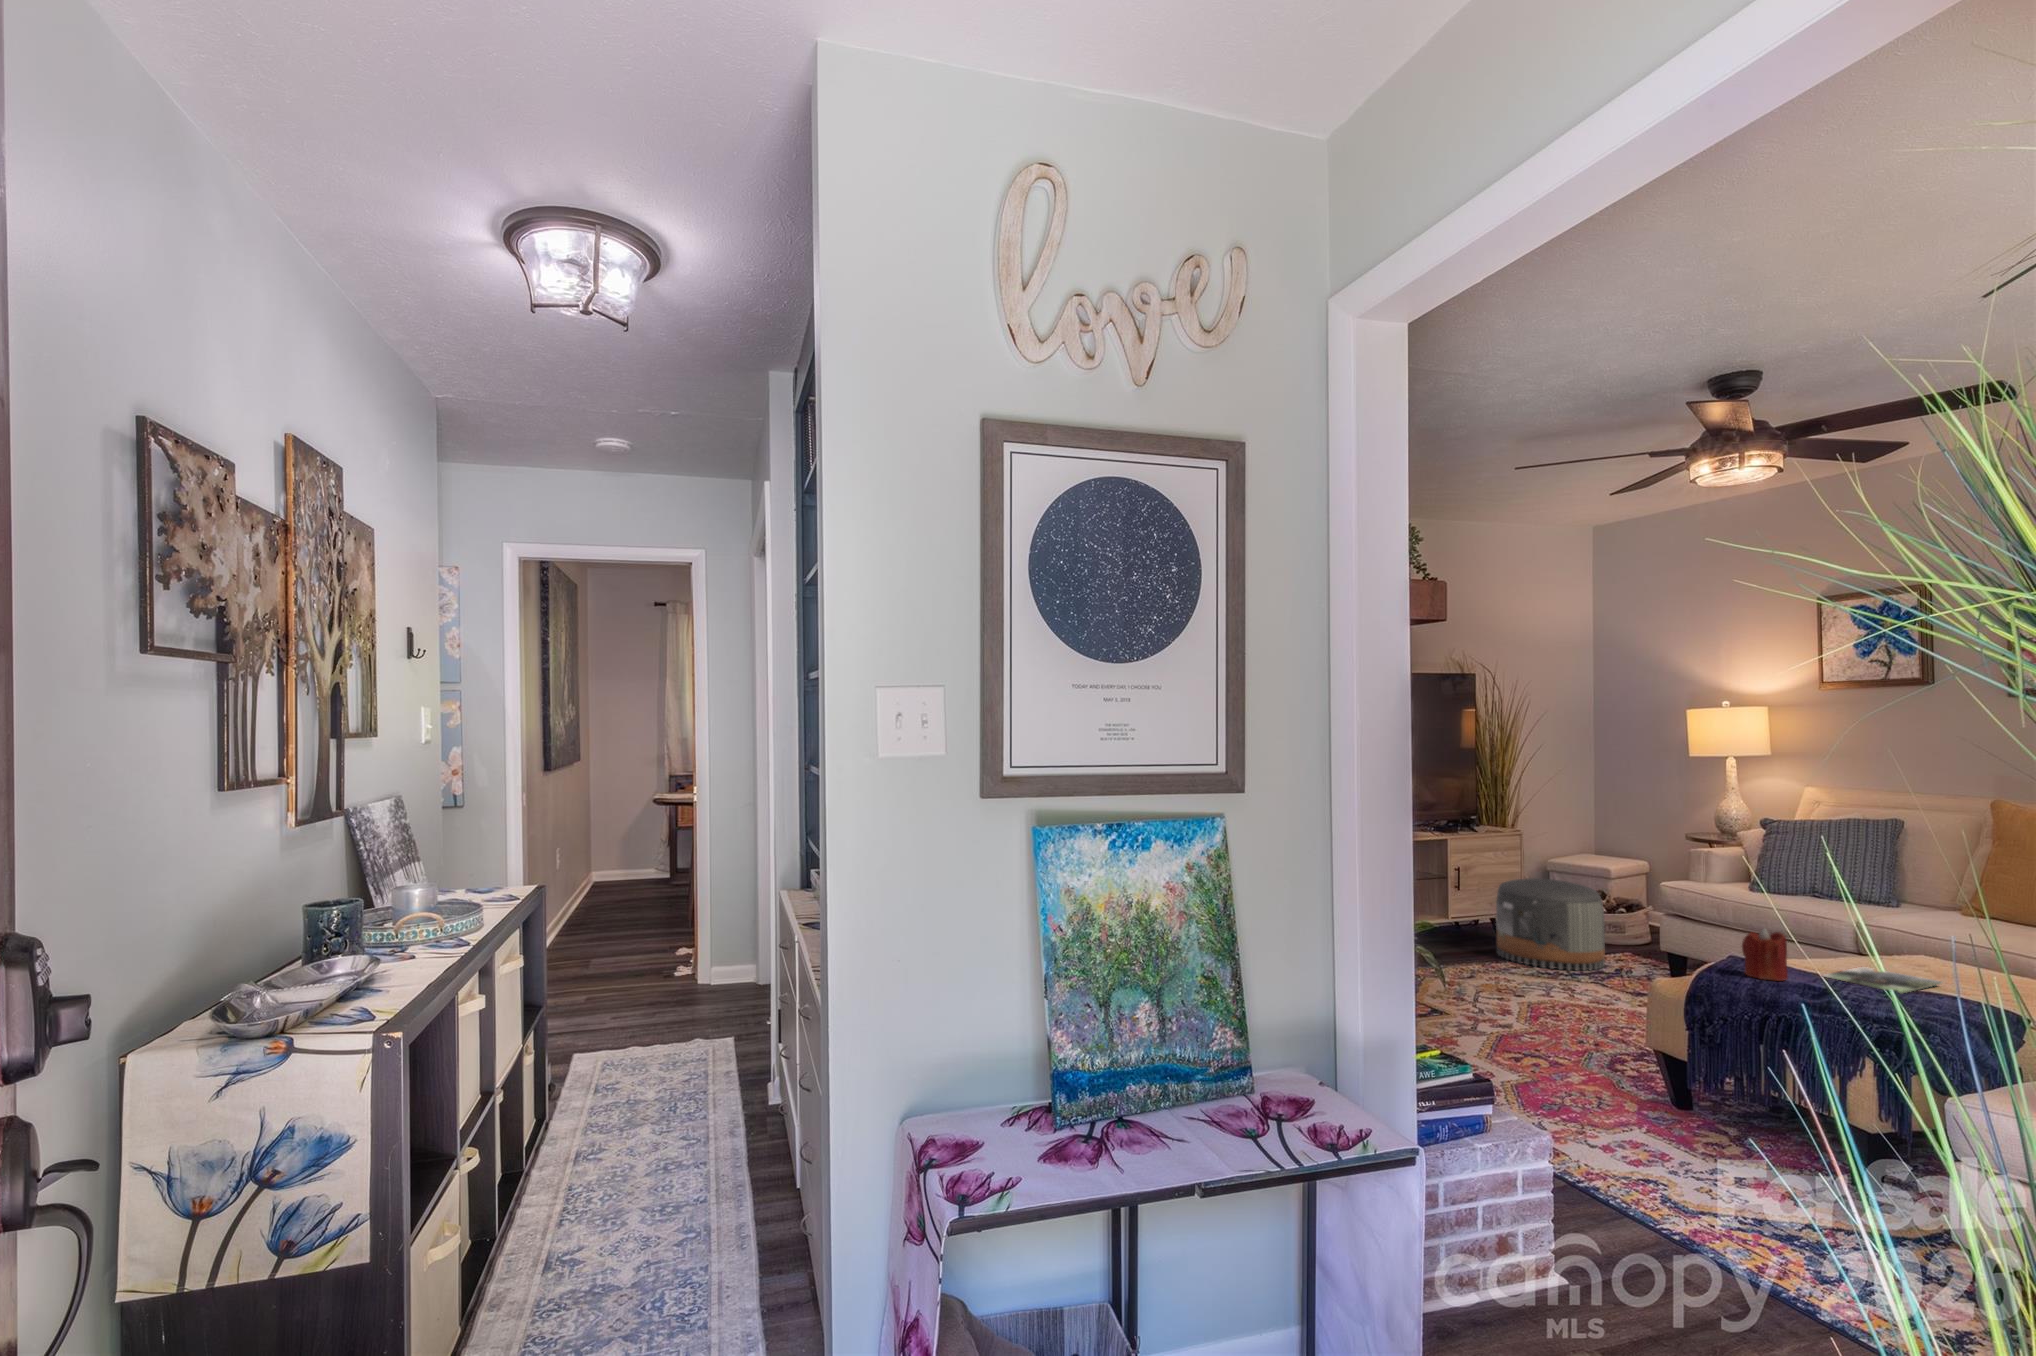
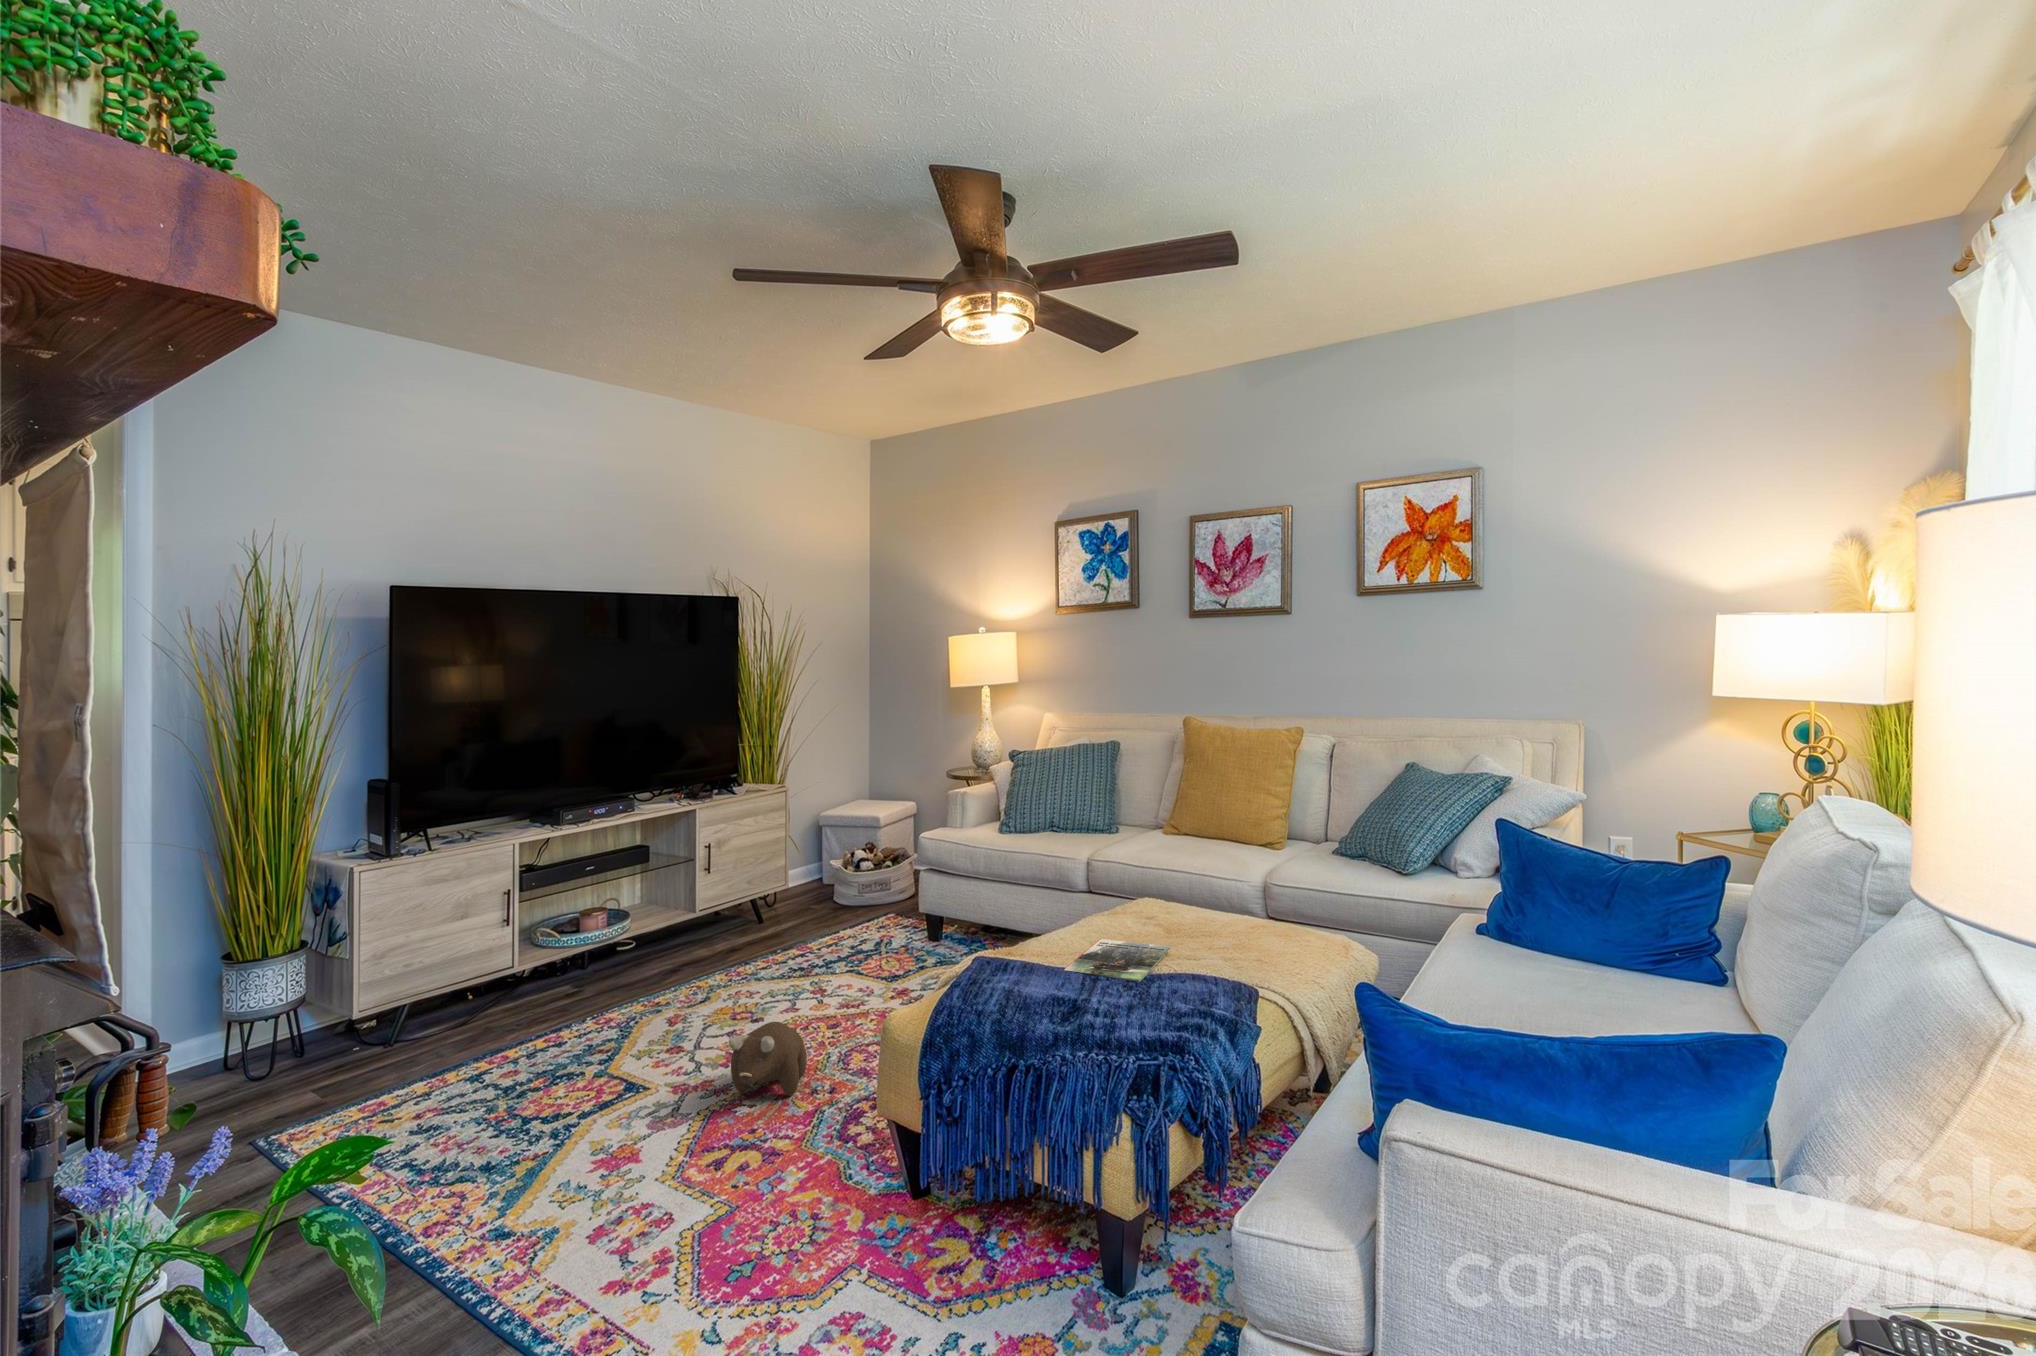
pouf: present [1496,878,1605,970] -> none [750,844,868,958]
candle: present [1742,929,1788,981] -> none [985,930,1033,1002]
plush toy: none [1510,986,1569,1041] -> present [729,1022,807,1096]

